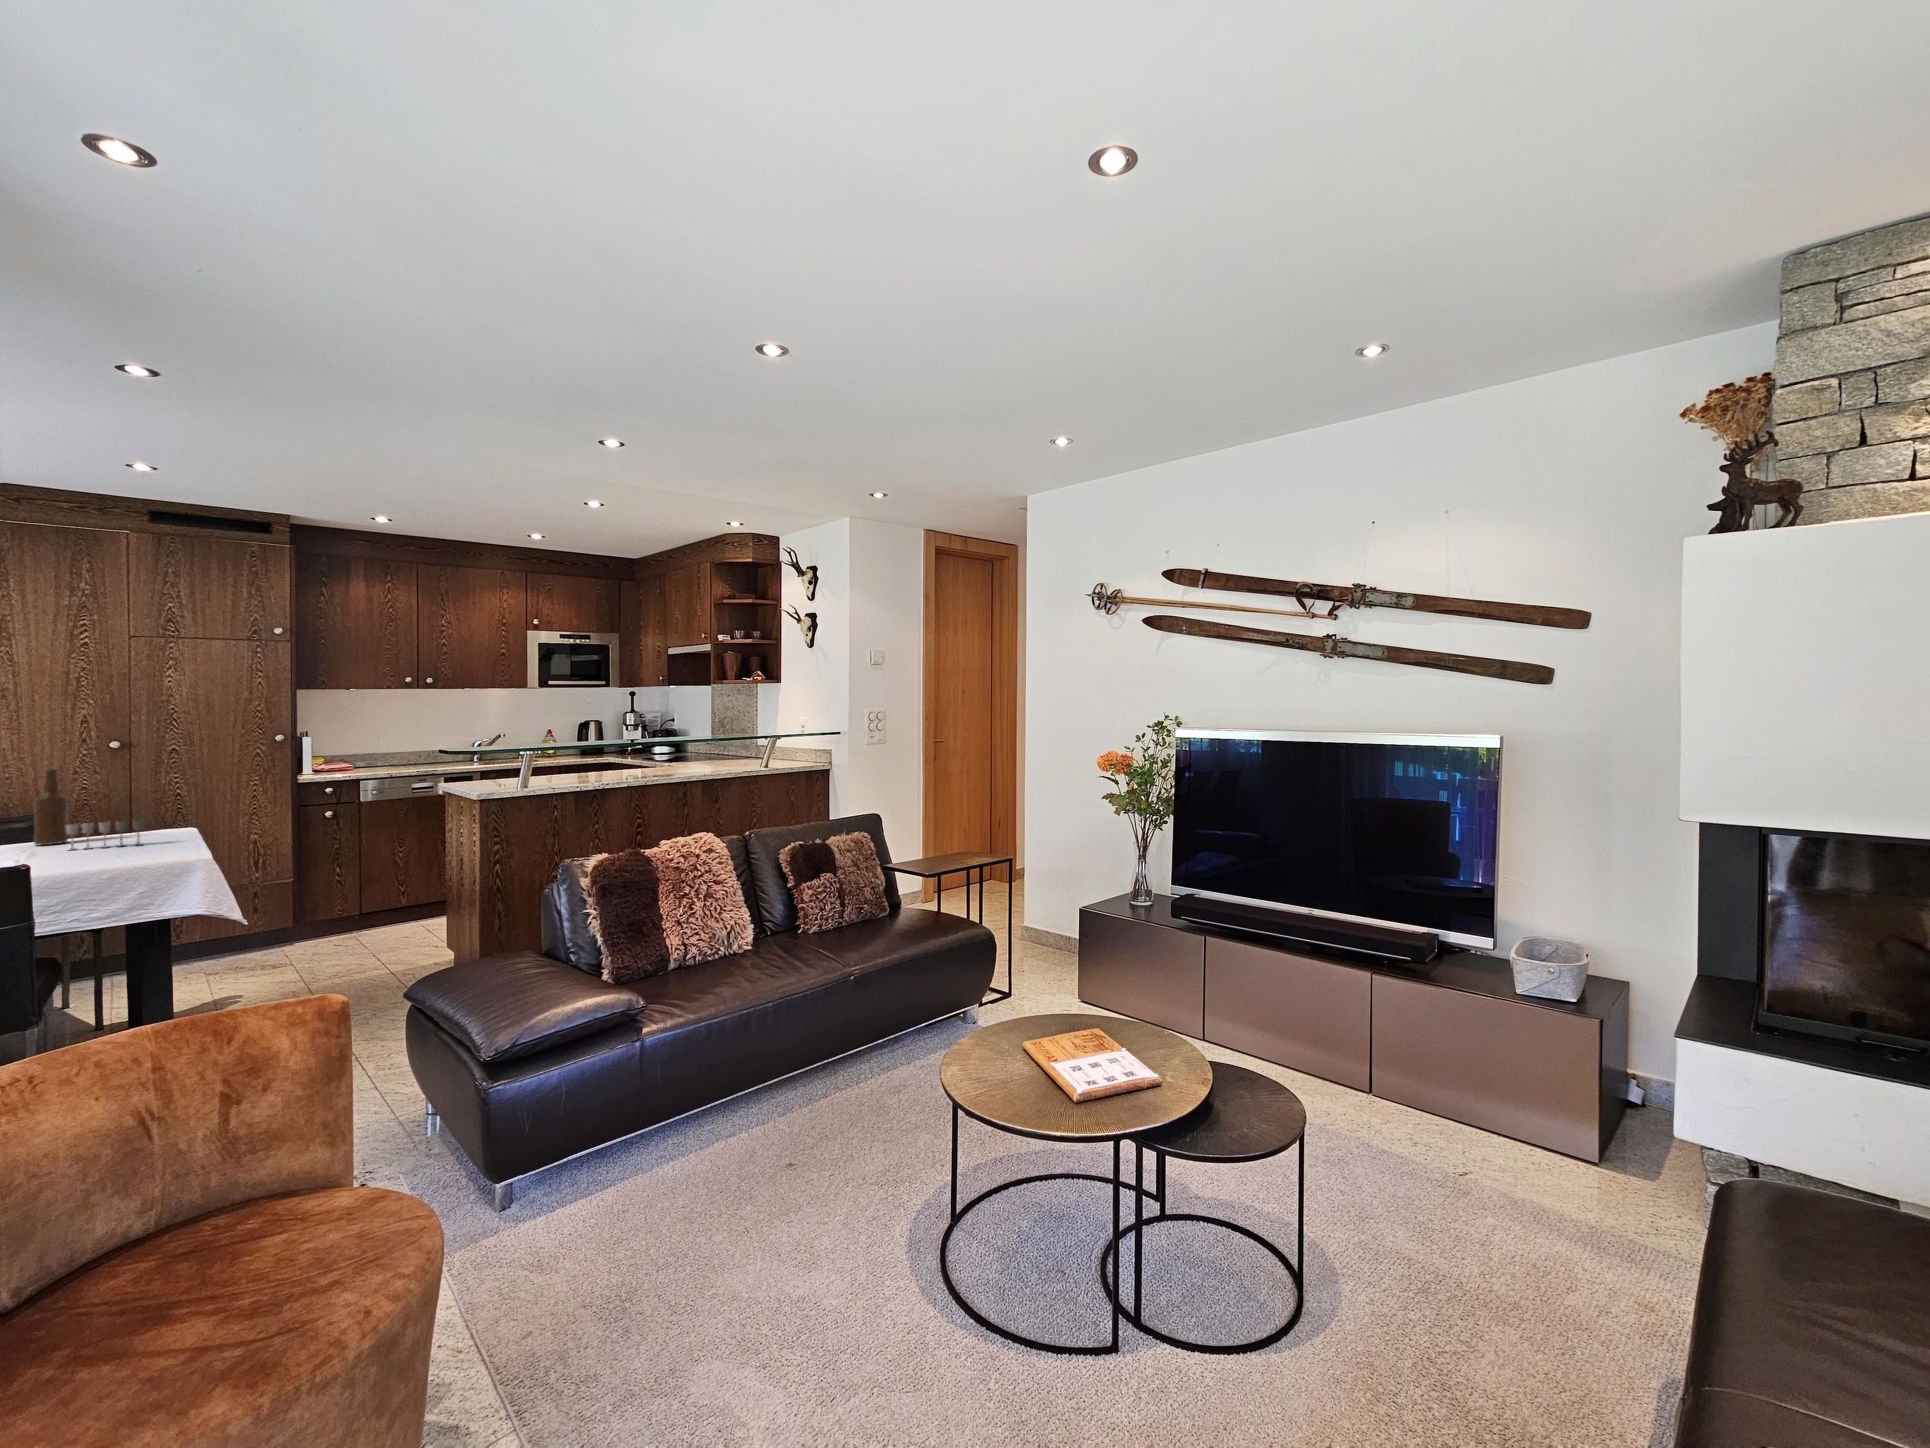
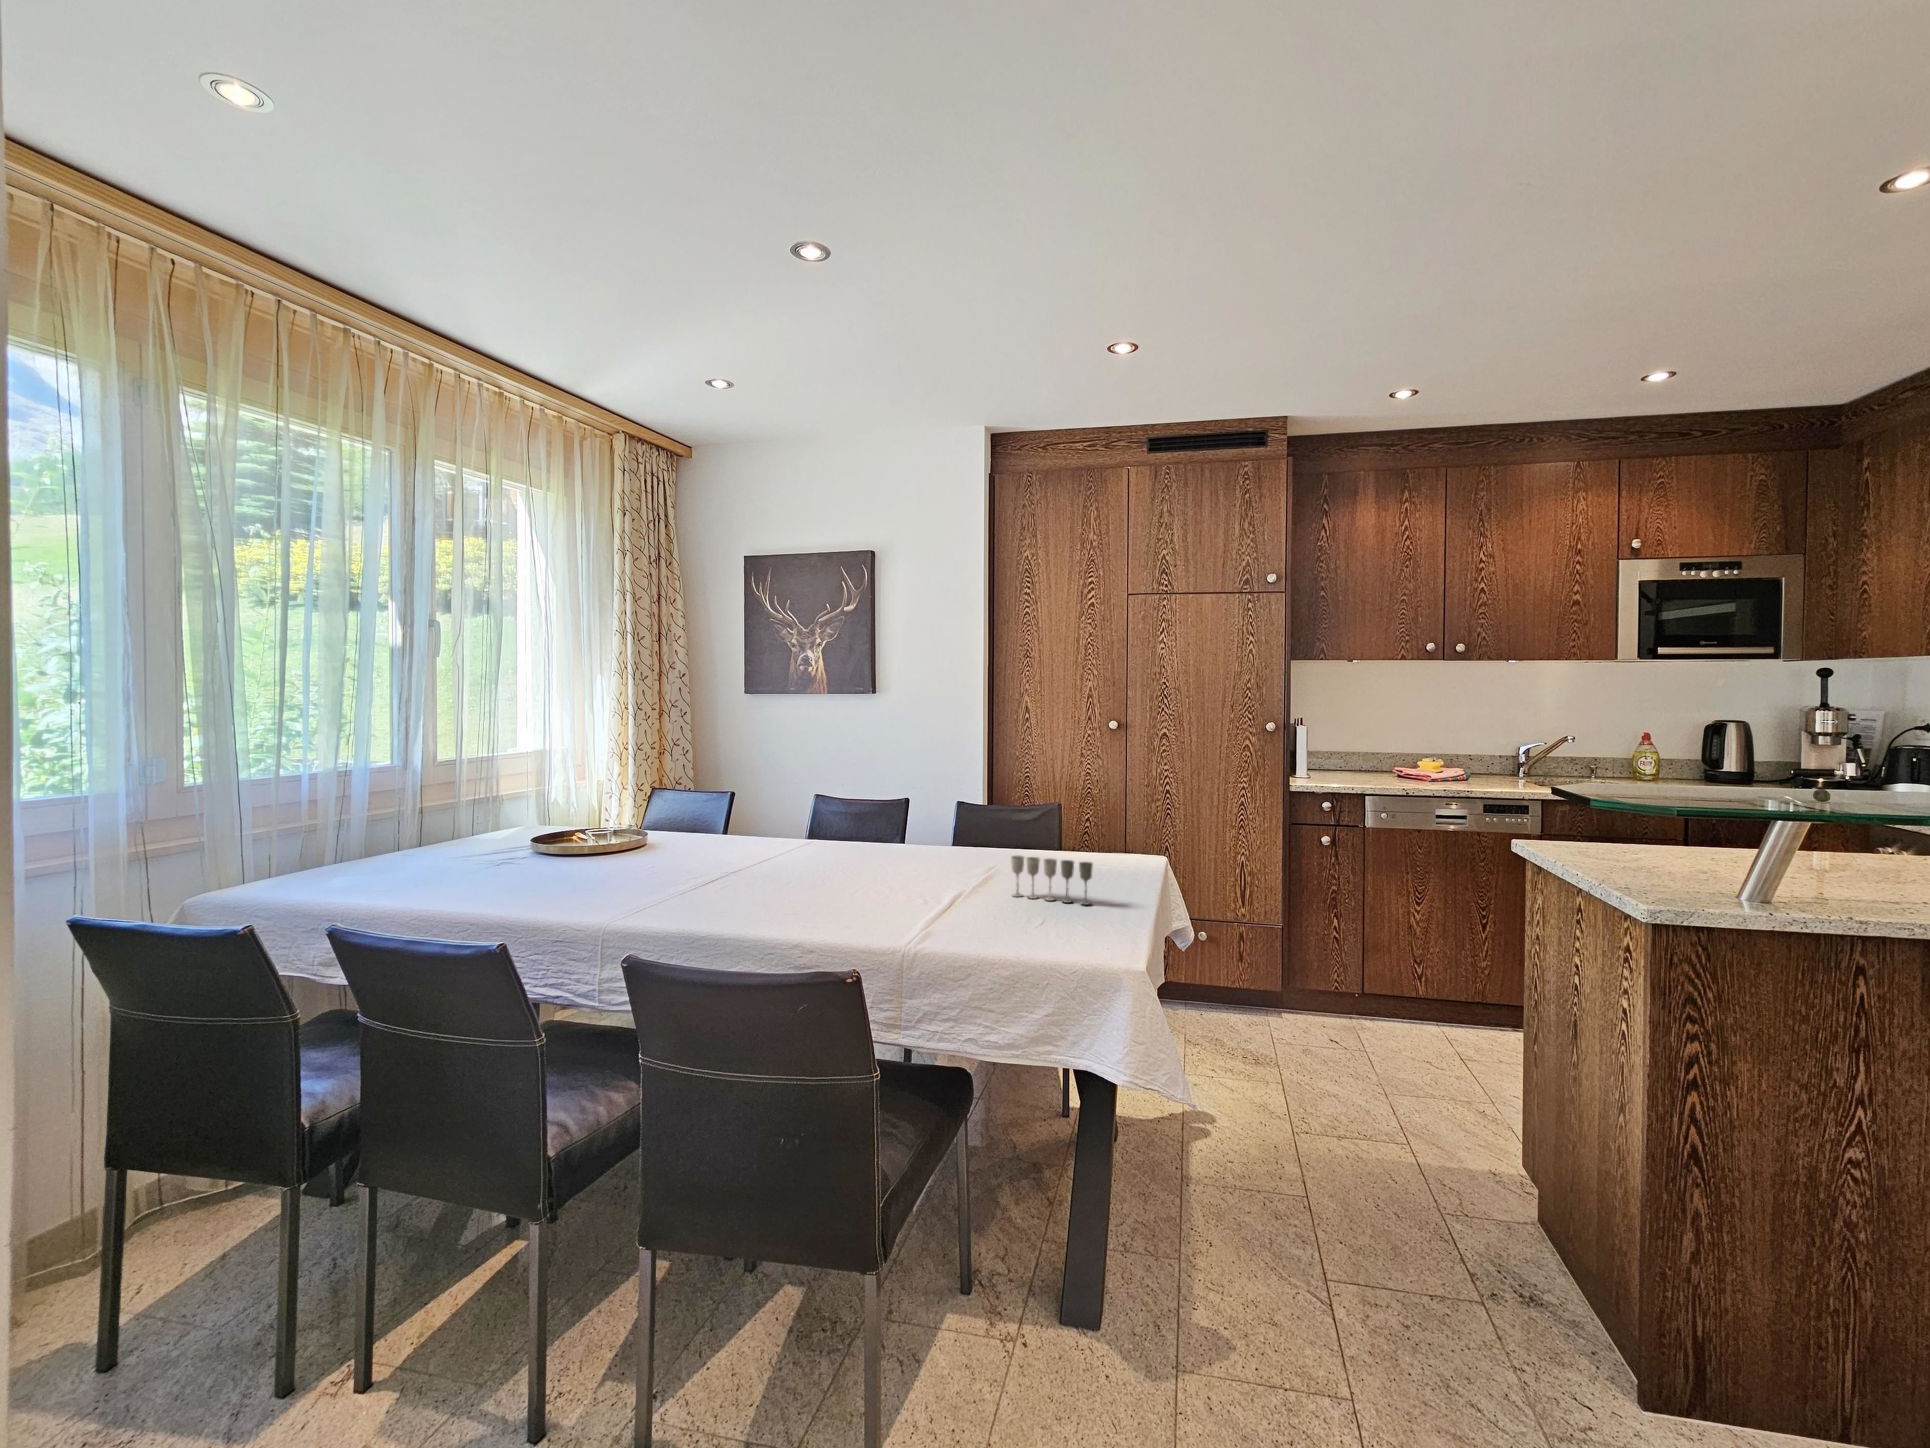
bottle: present [34,769,68,845] -> none [997,766,1029,874]

